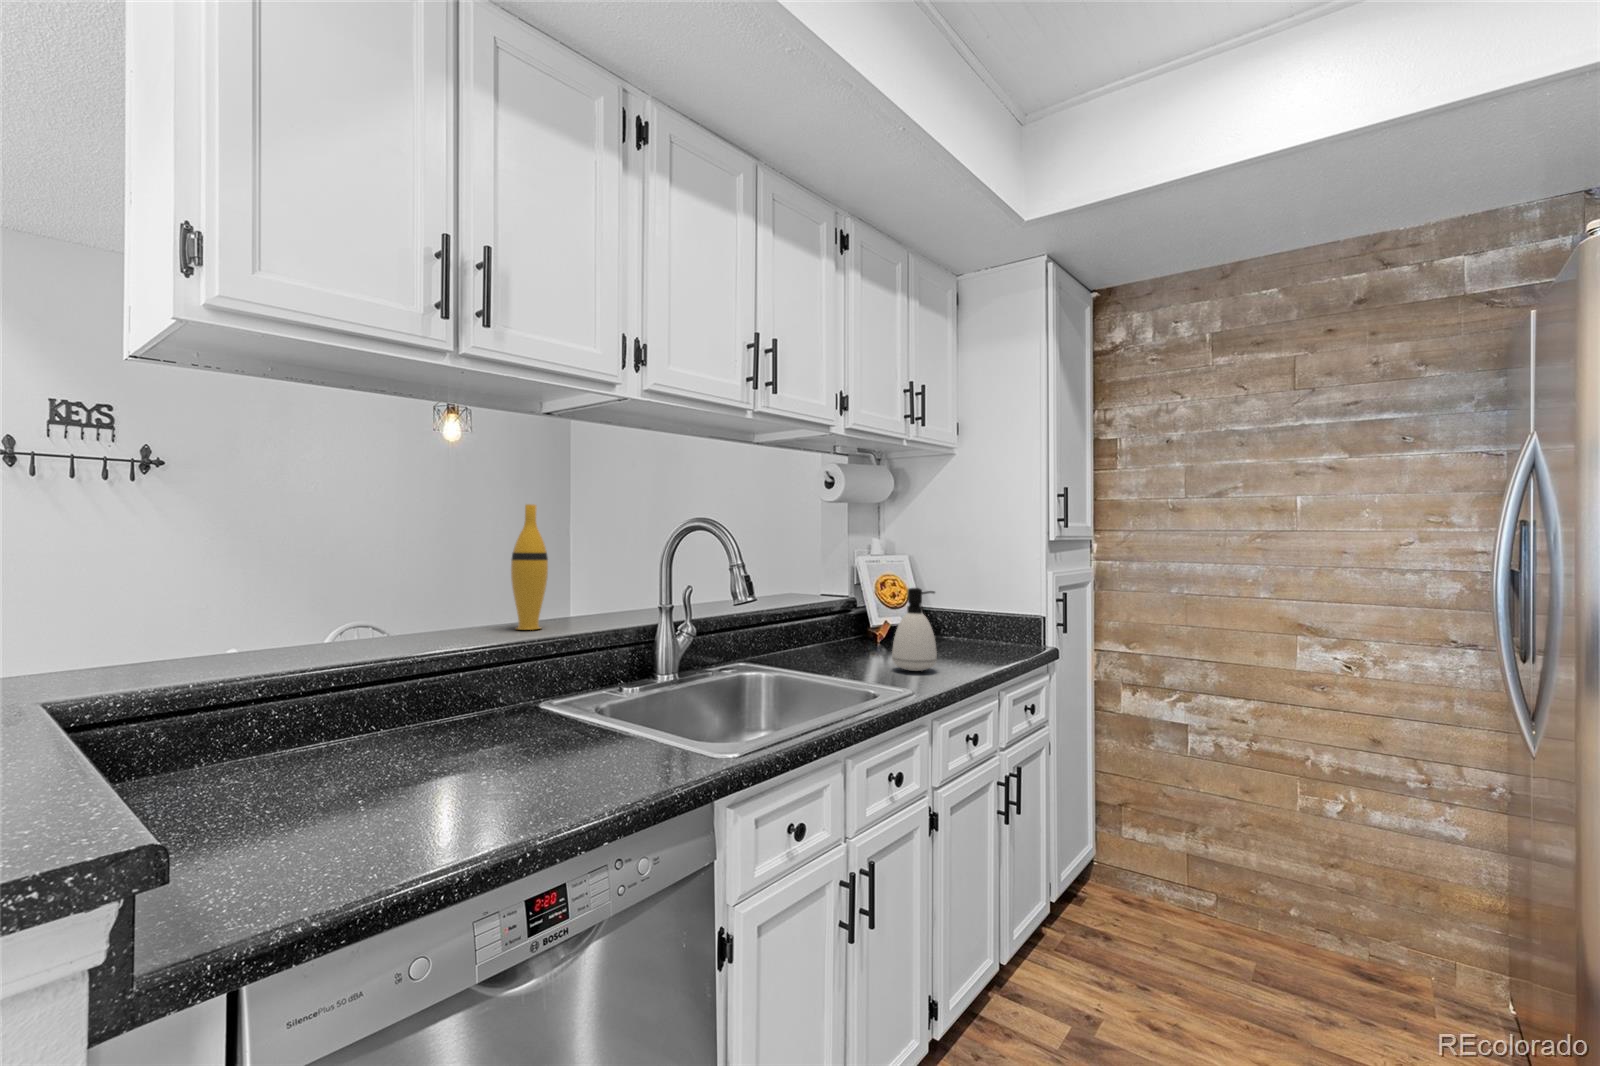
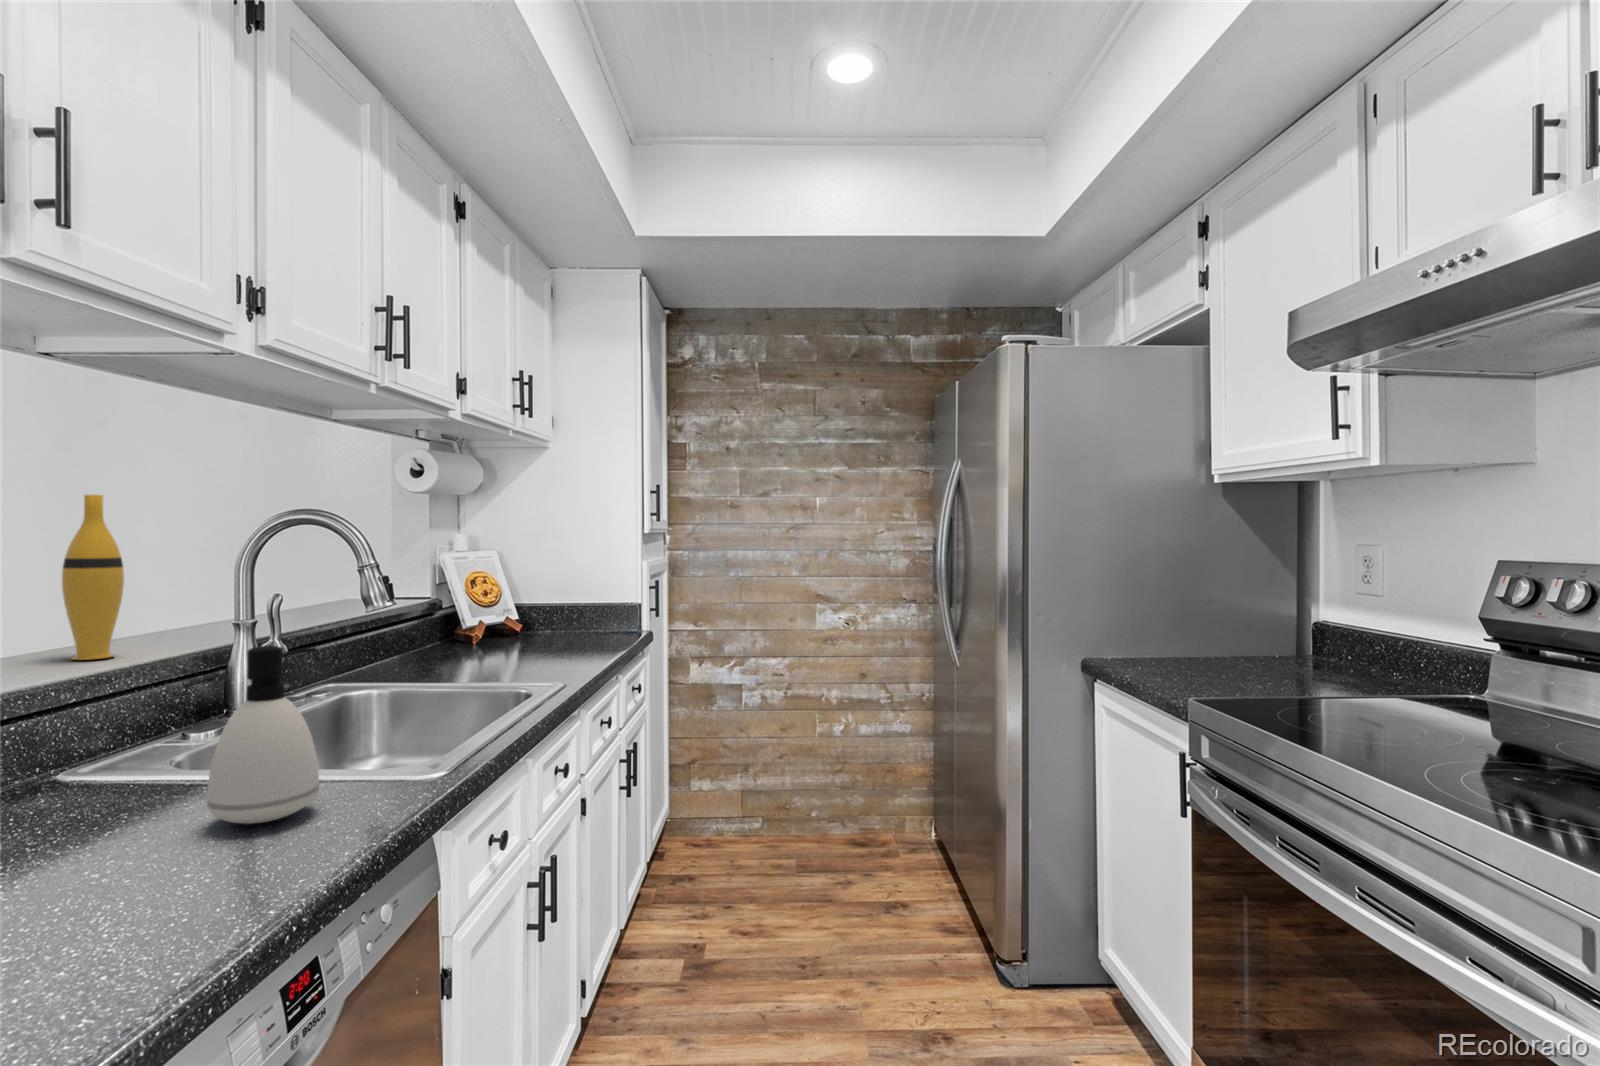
soap dispenser: present [892,588,937,671] -> present [207,645,319,824]

